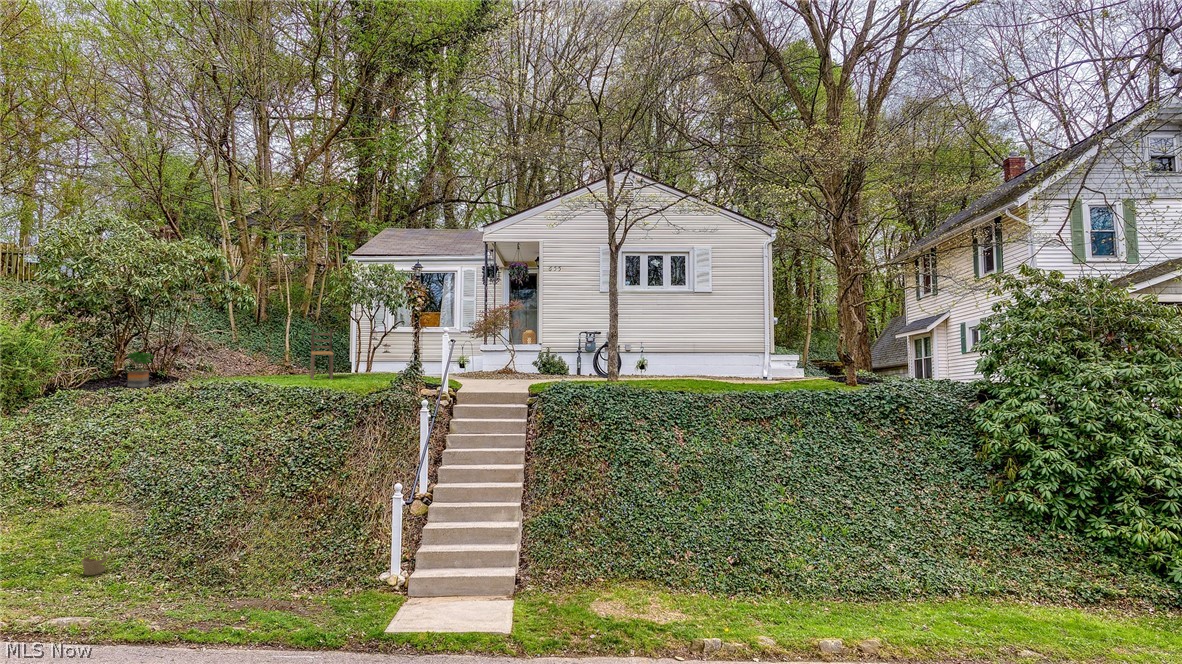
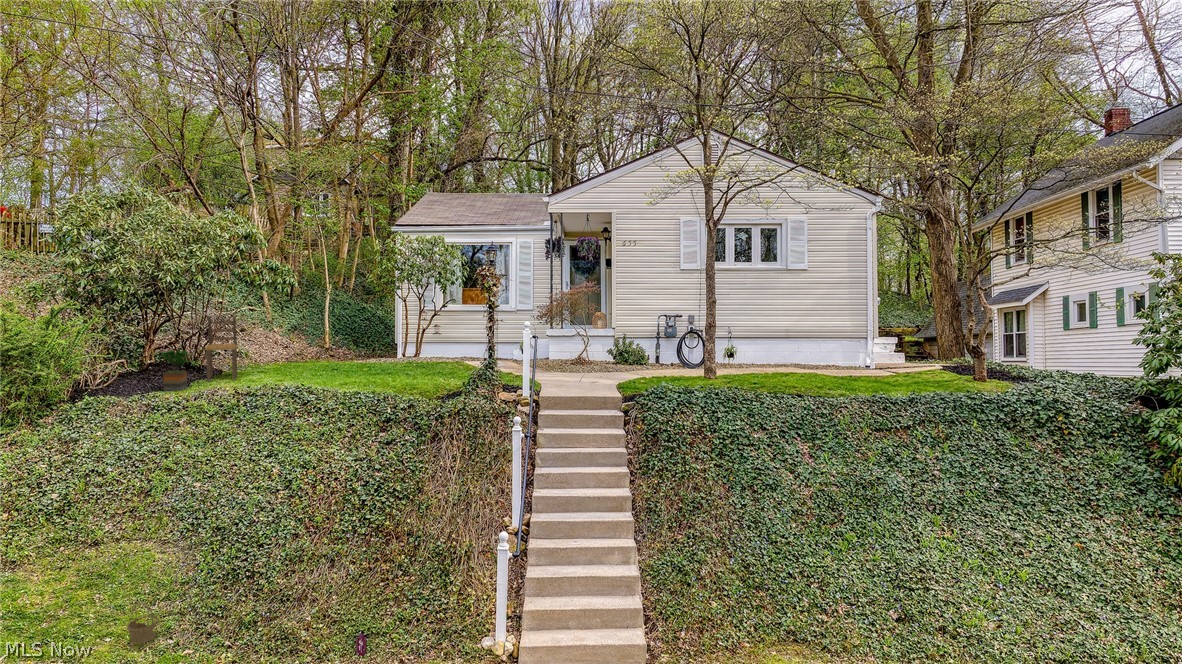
chair: present [310,329,334,380] -> present [206,316,237,382]

